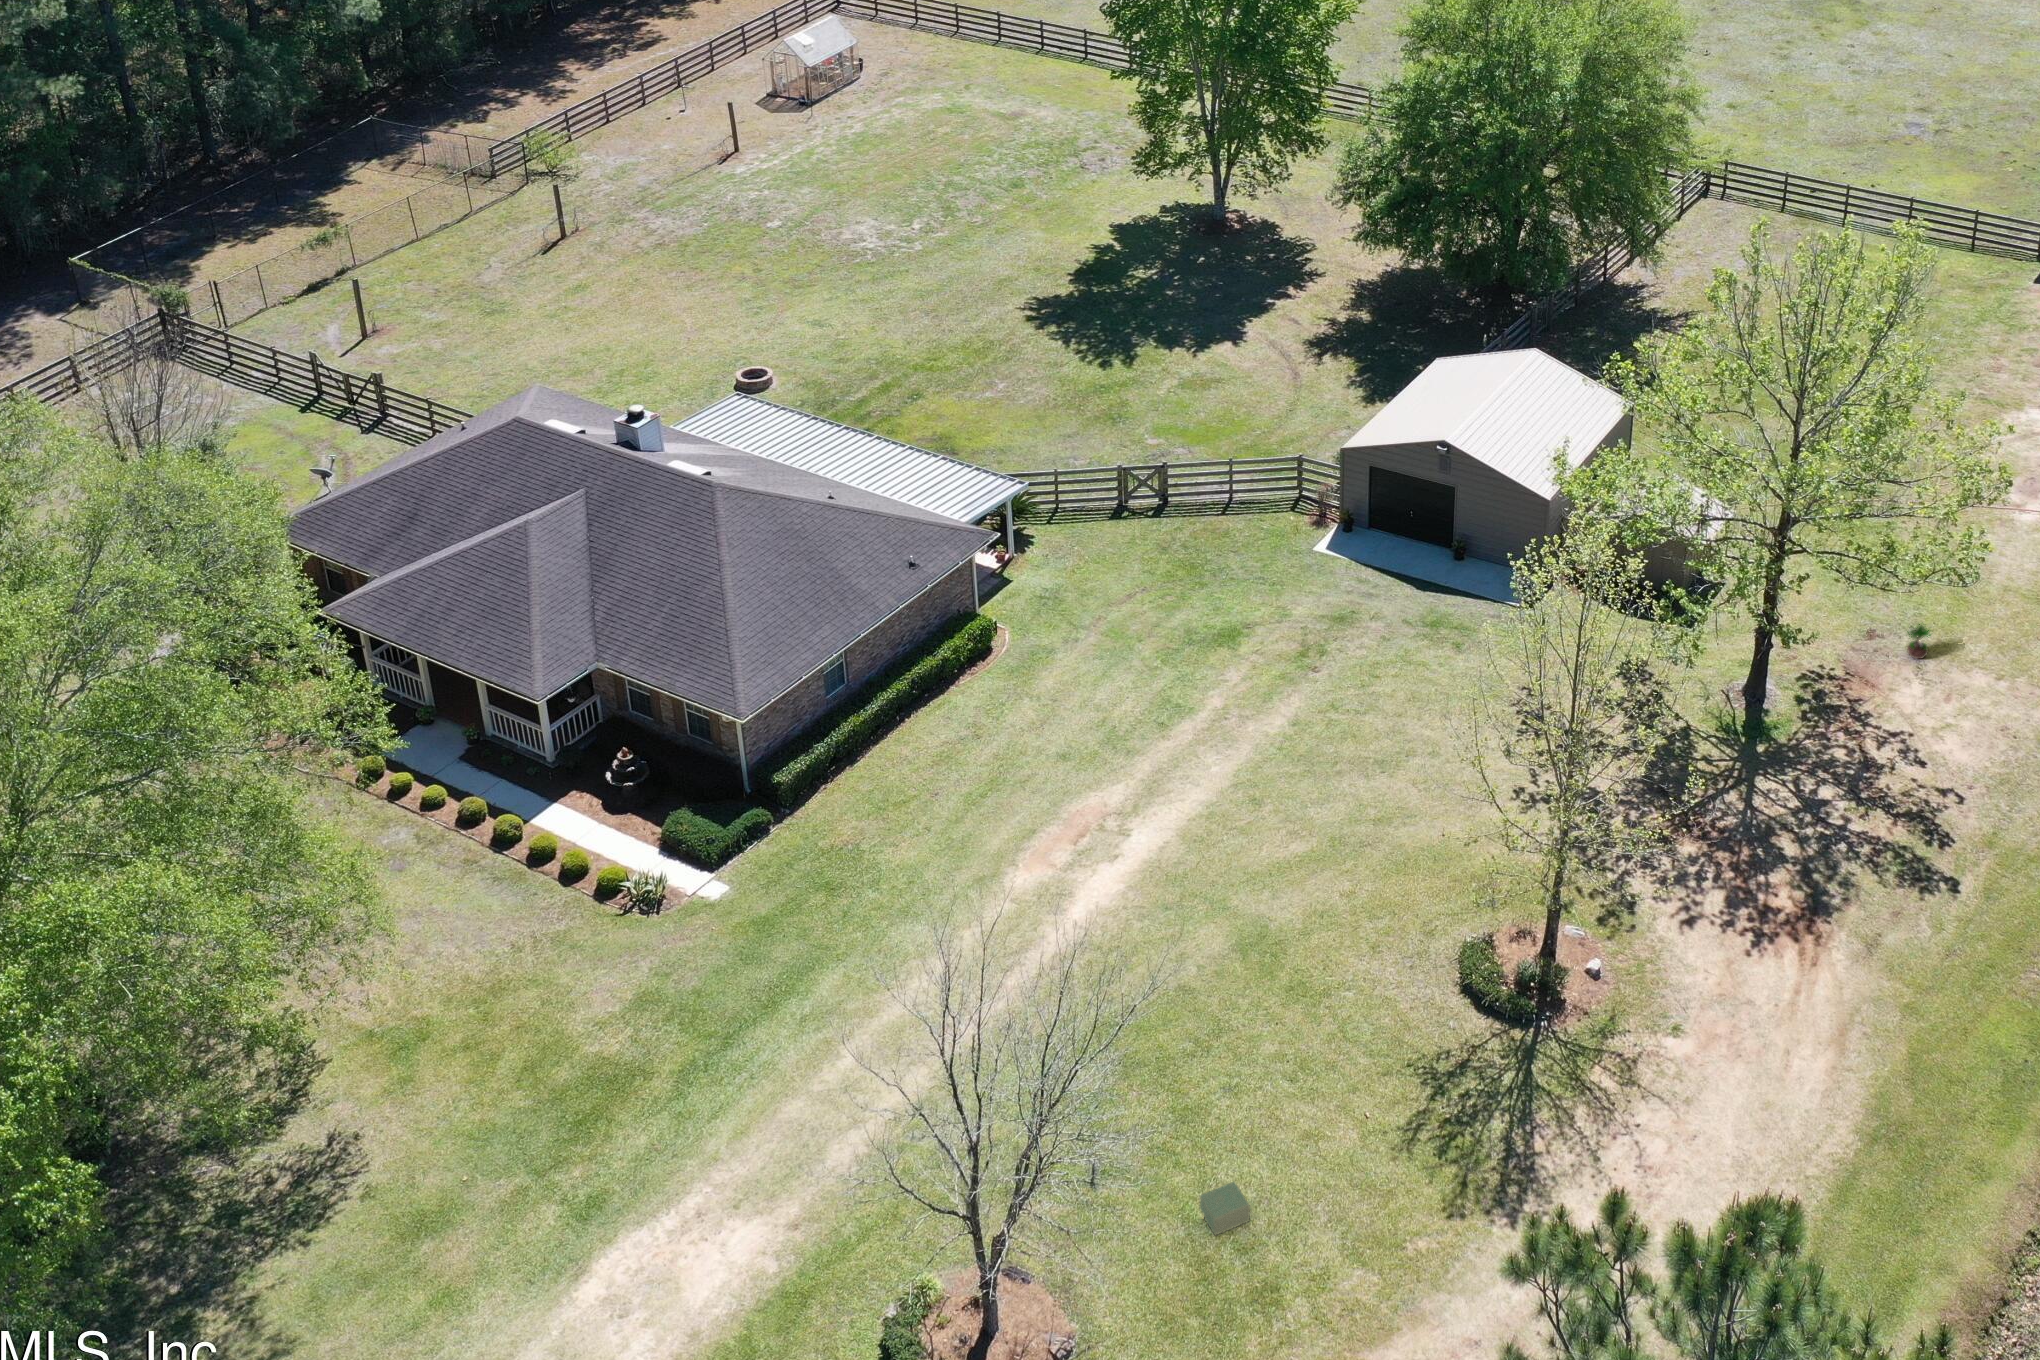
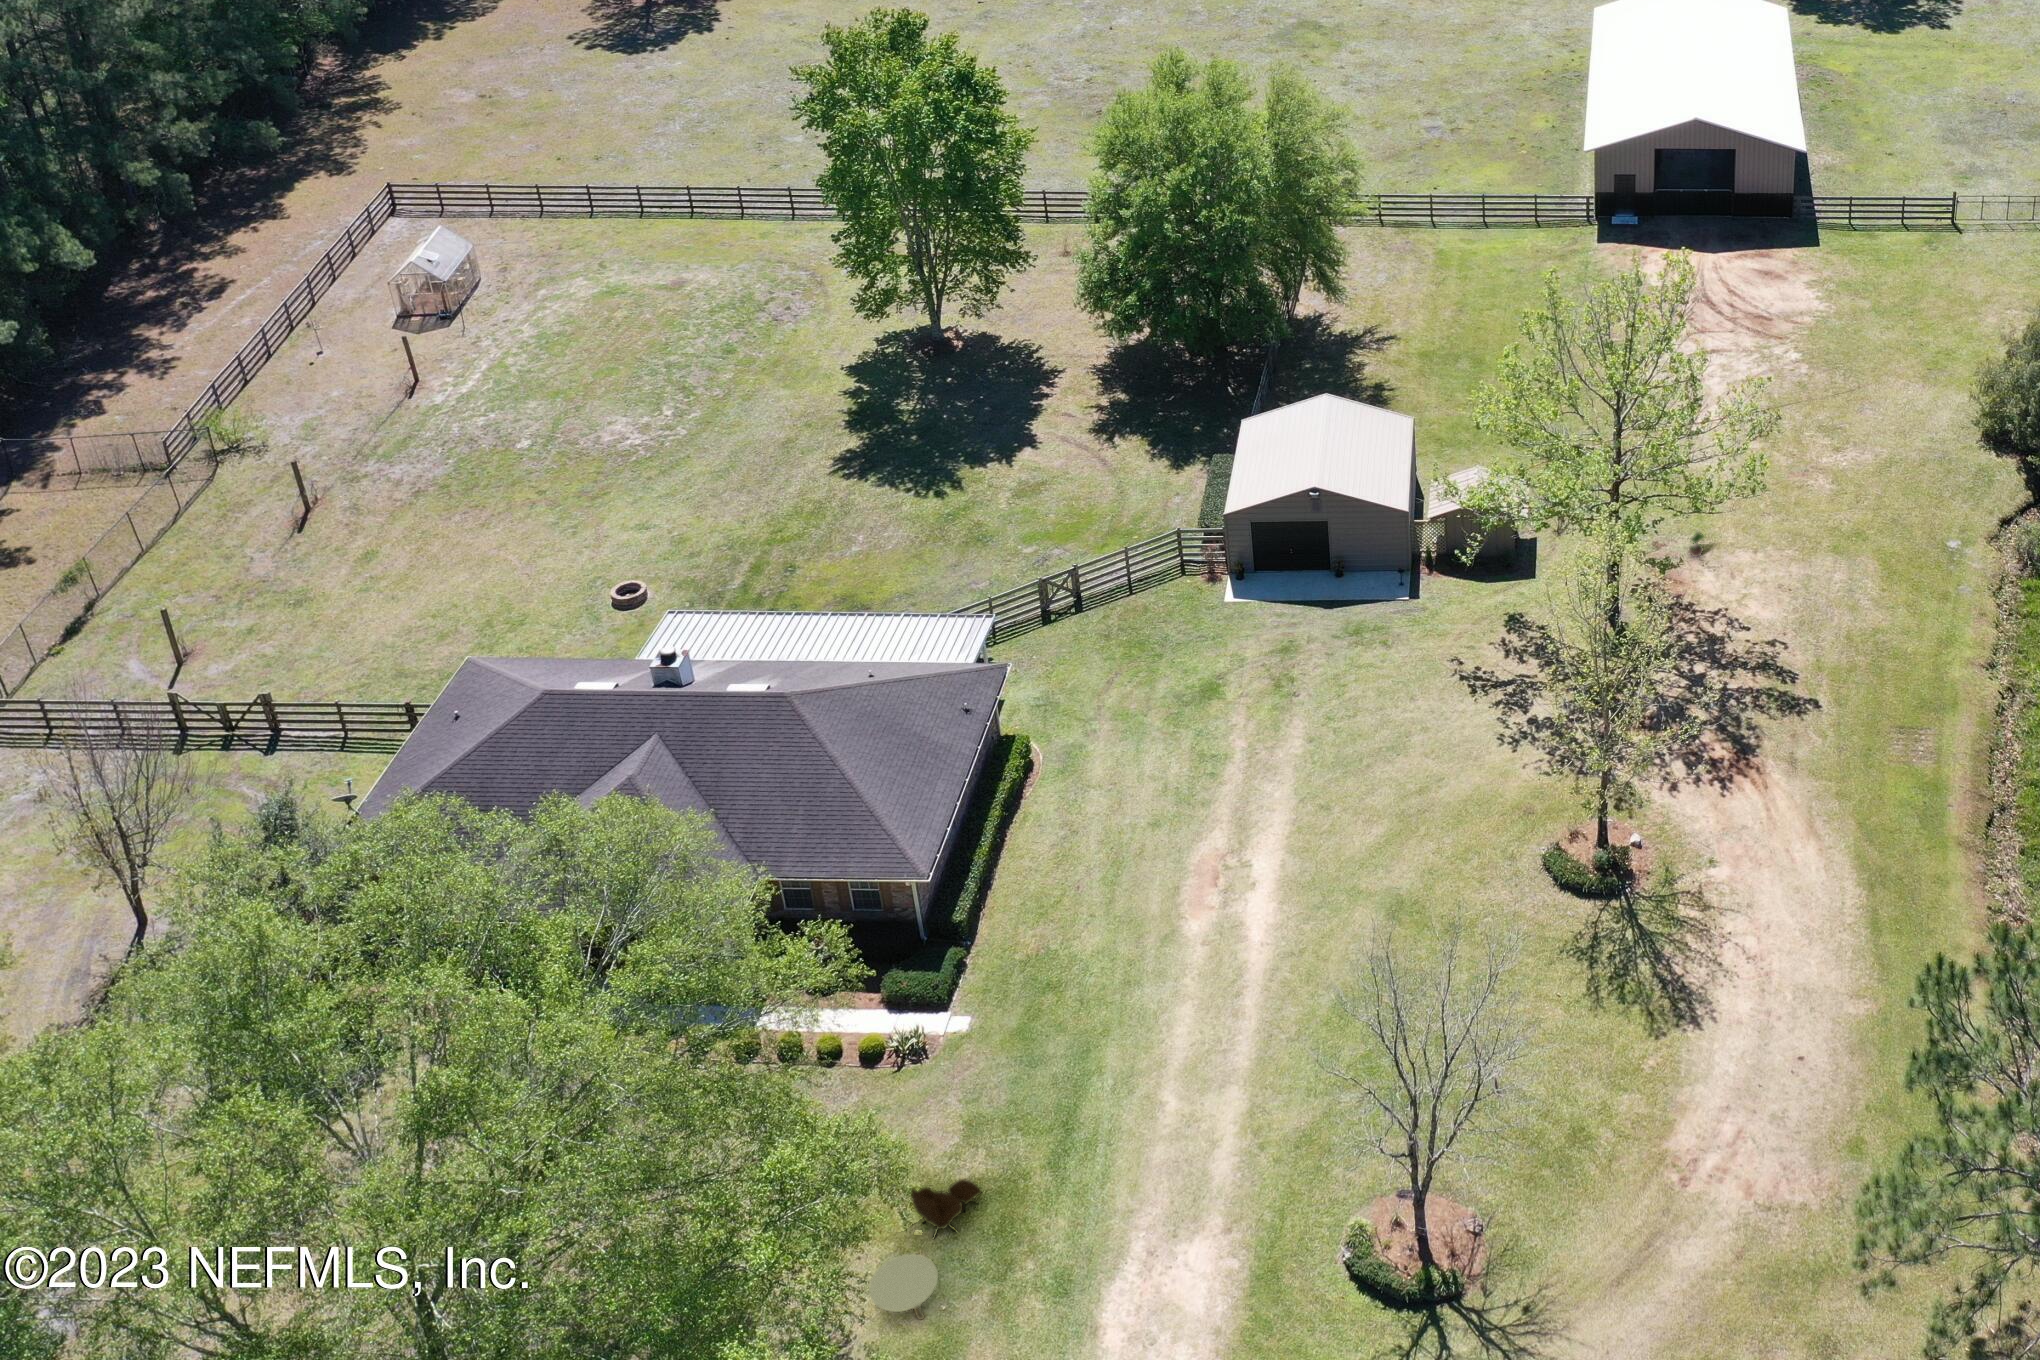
lounge chair: none [503,1022,600,1097] -> present [911,1179,982,1236]
round table: none [409,1091,491,1171] -> present [869,1253,938,1320]
storage box: present [1199,1182,1250,1235] -> none [1496,1071,1533,1113]

